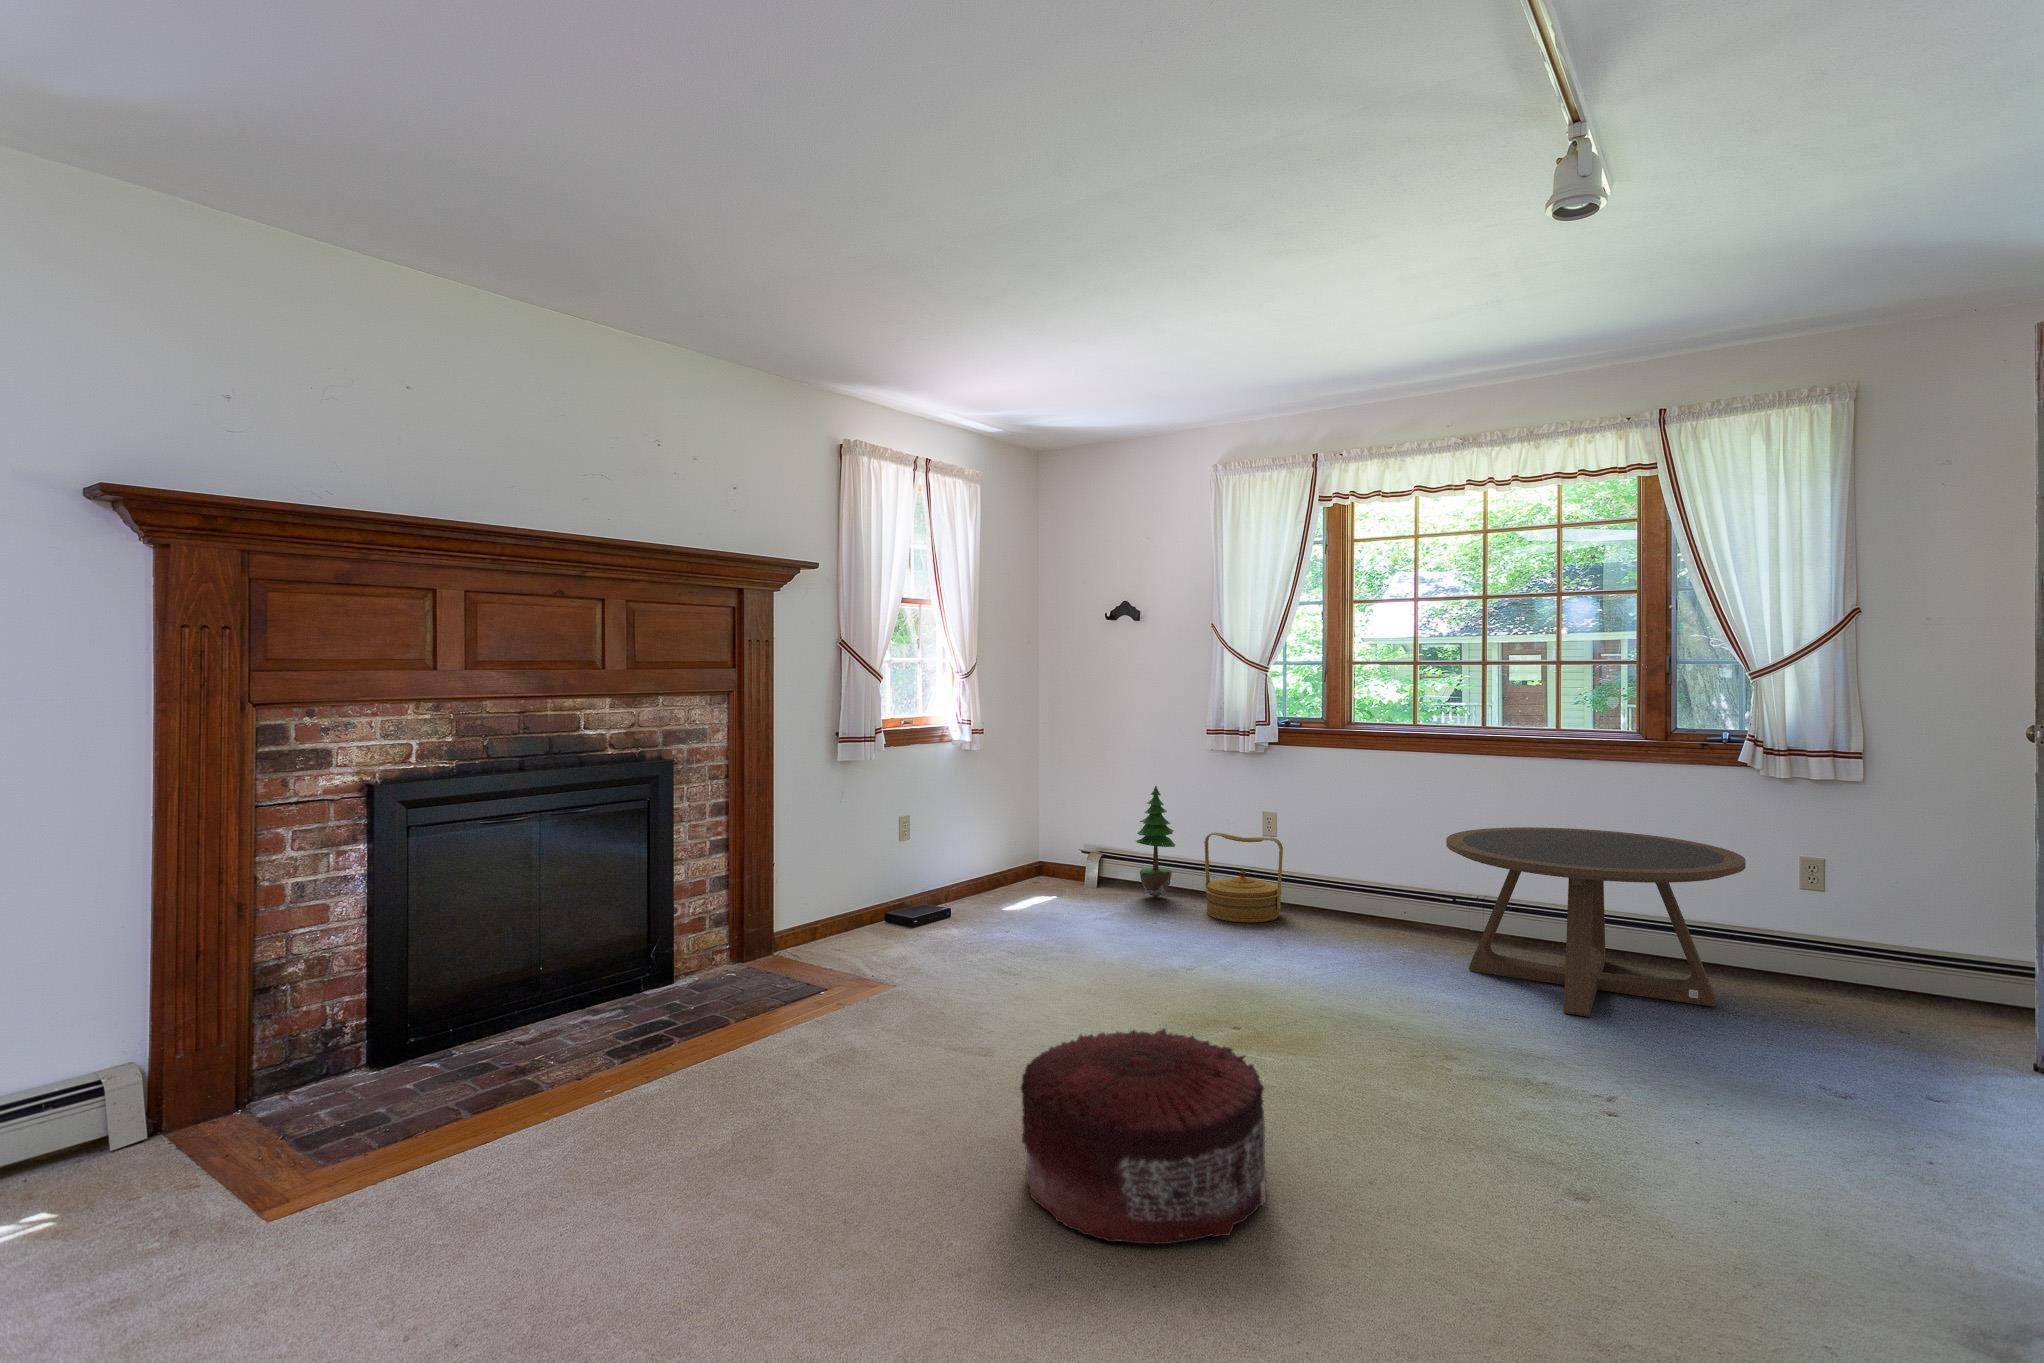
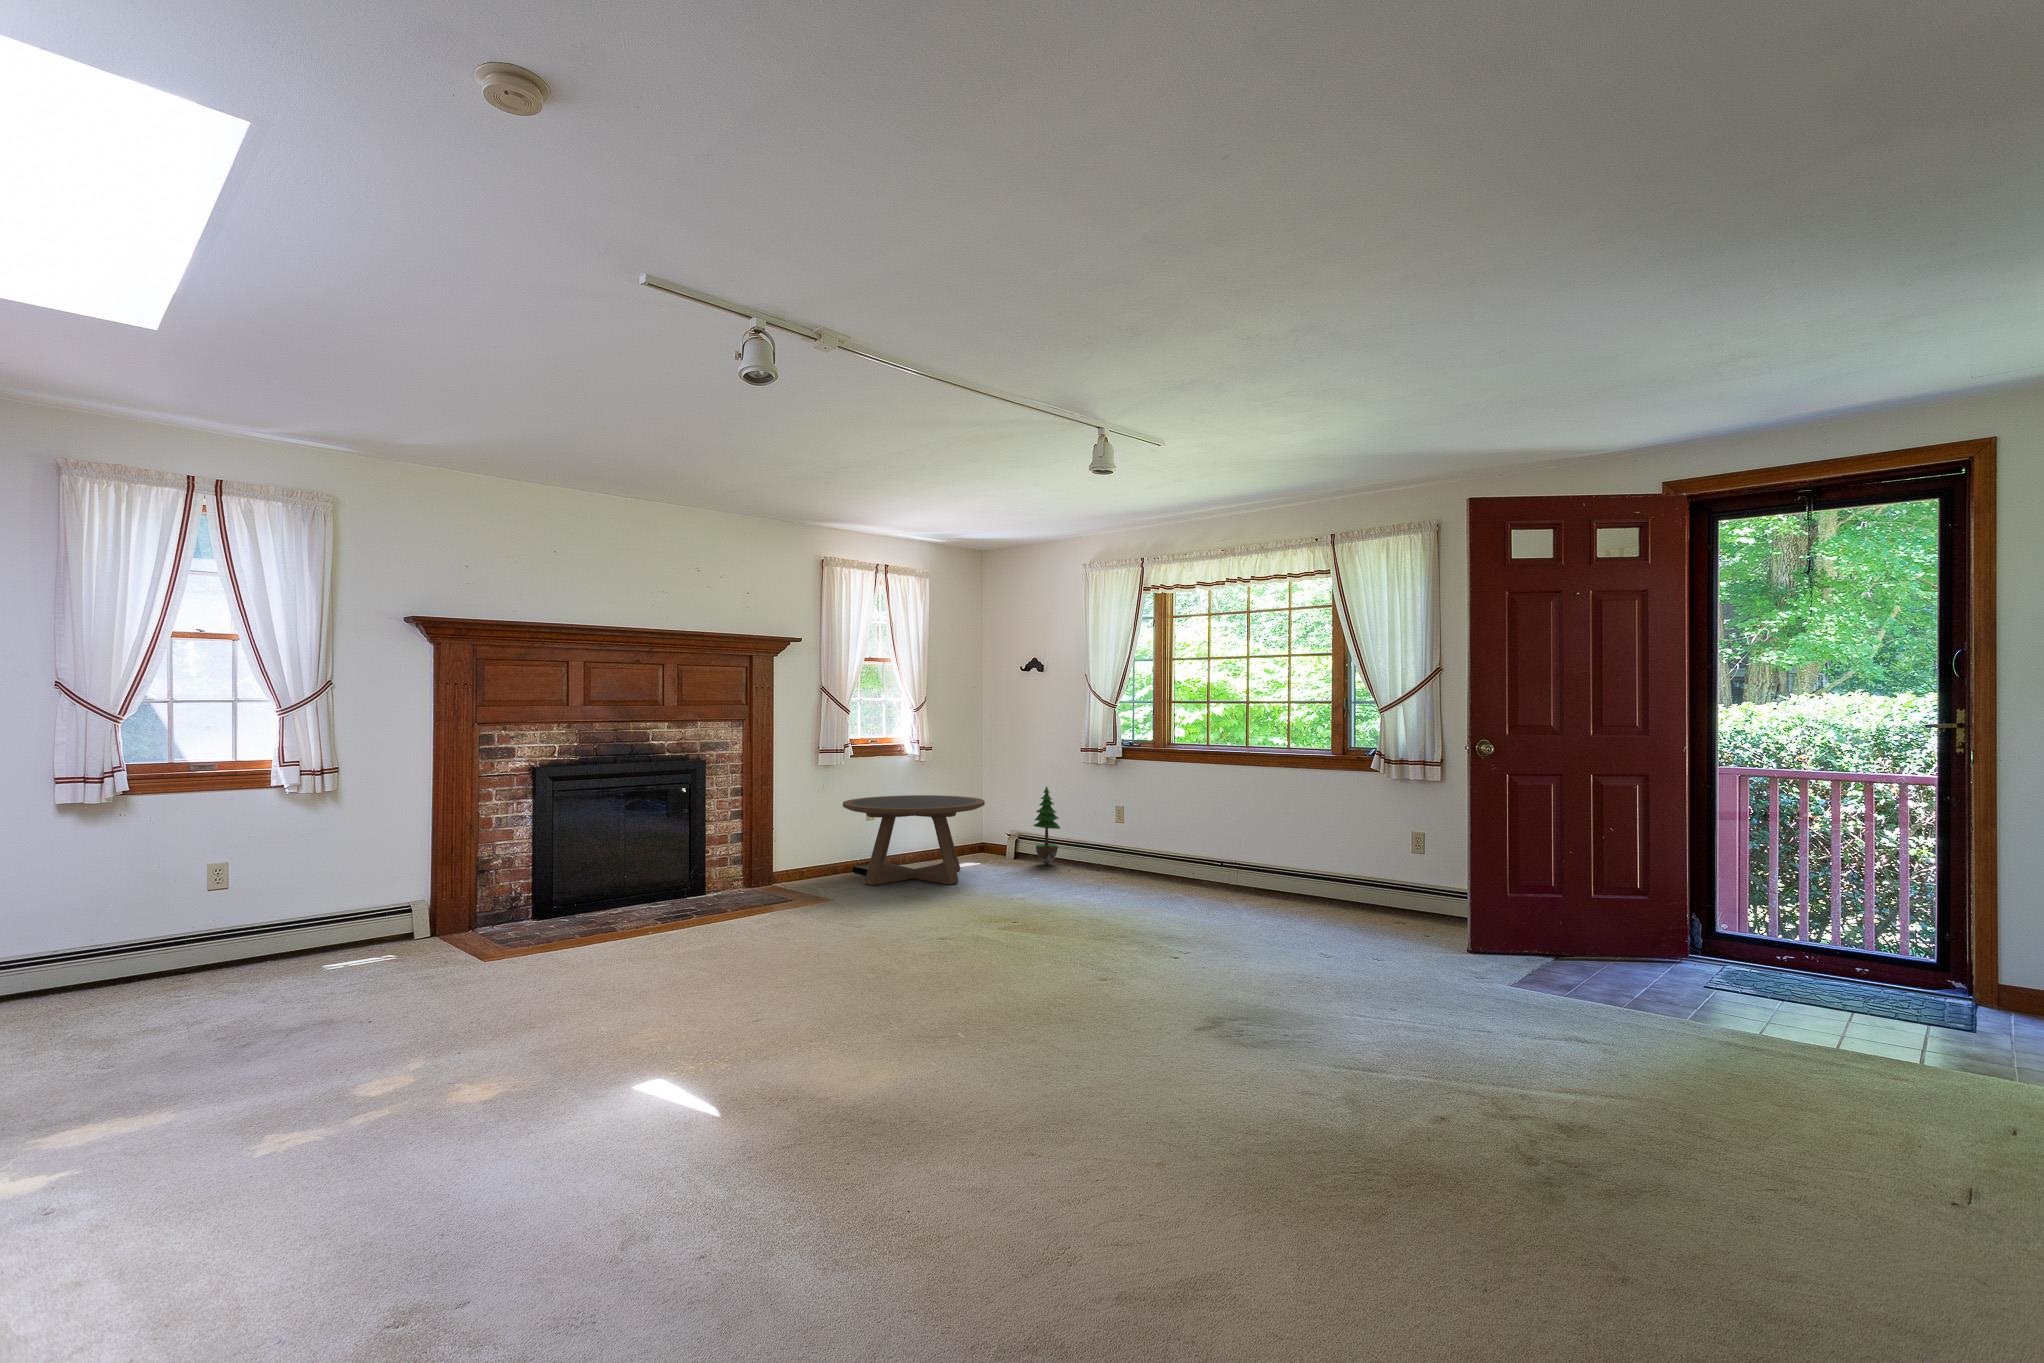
coffee table: present [1446,827,1746,1017] -> present [843,795,985,885]
woven basket: present [1204,832,1283,923] -> none [1069,818,1120,878]
pouf: present [1020,1029,1266,1244] -> none [830,896,960,981]

